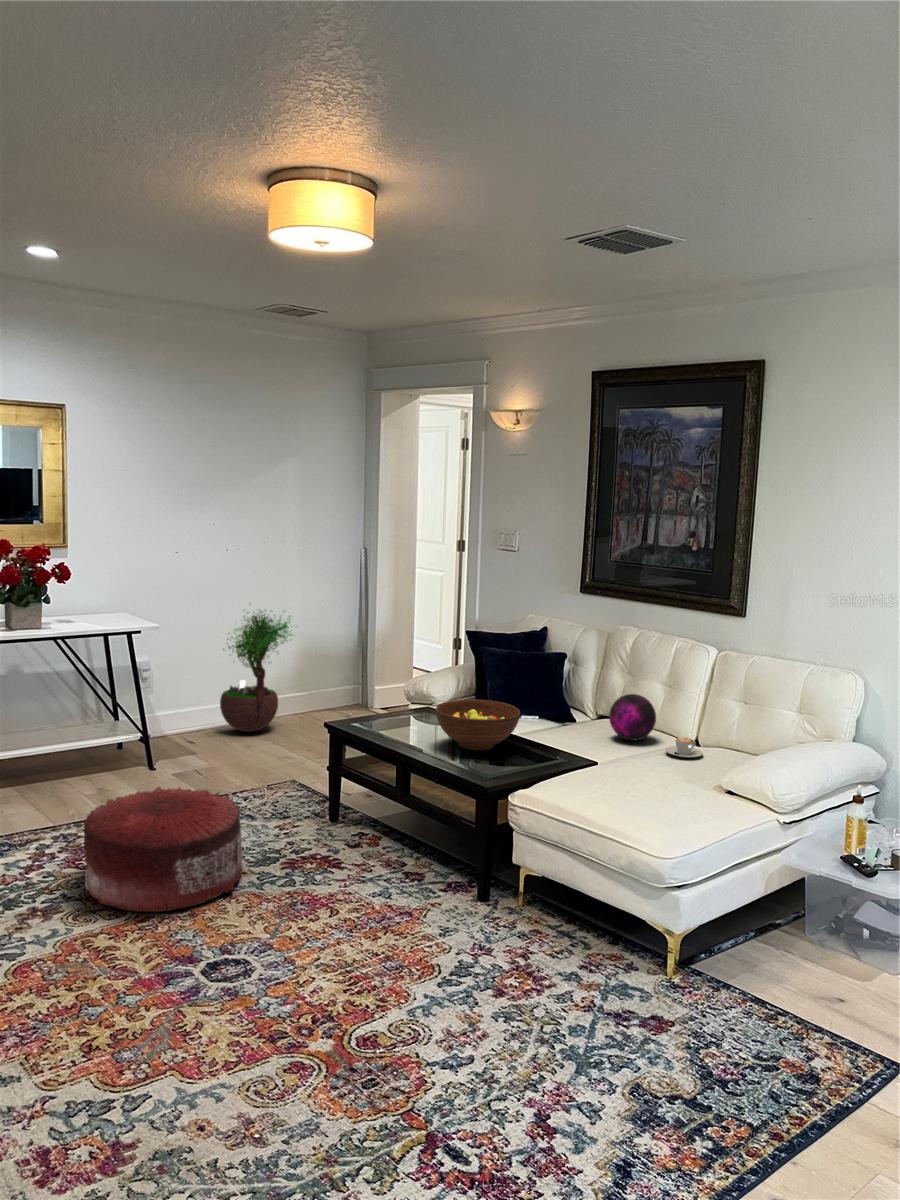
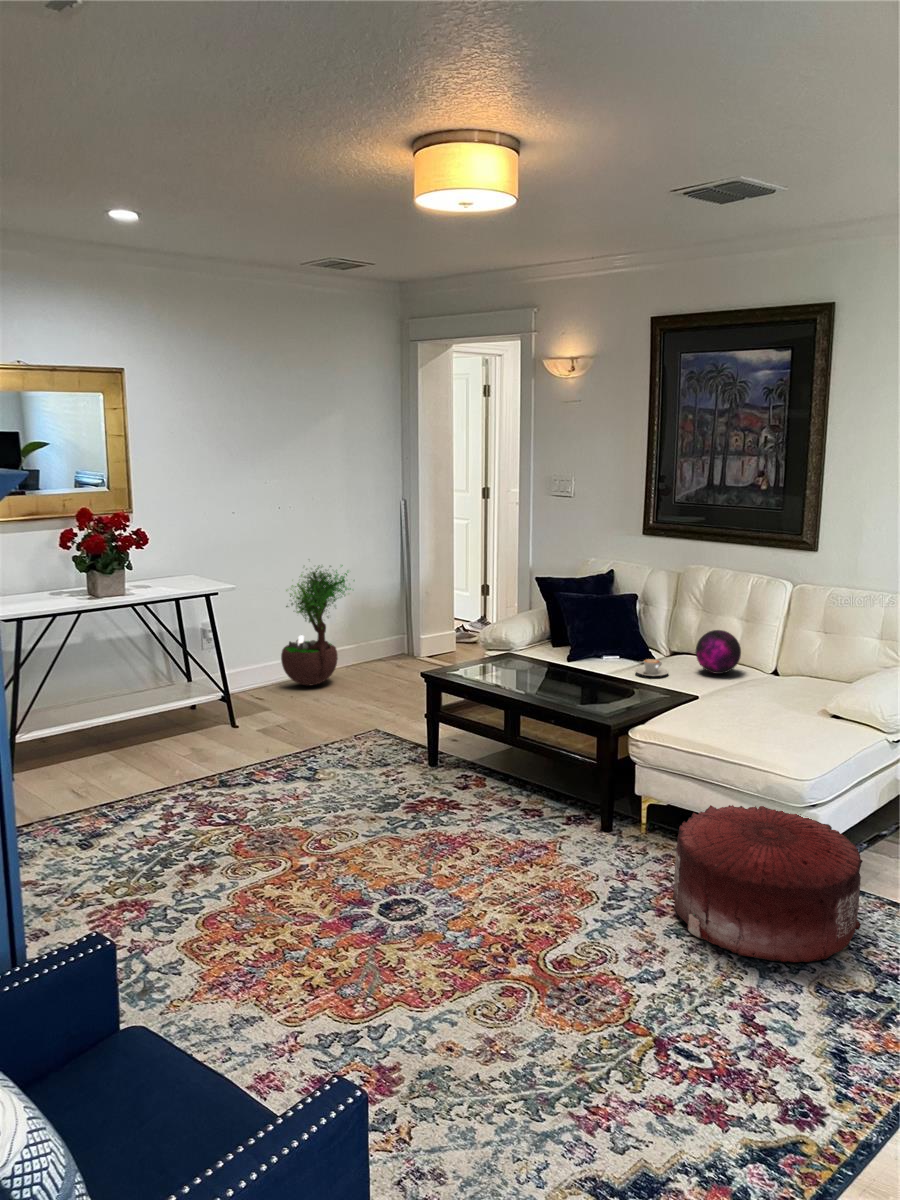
fruit bowl: present [436,699,520,751] -> none [538,643,619,691]
coffee cup: present [665,738,703,758] -> present [635,659,668,677]
pouf: present [84,787,243,912] -> present [672,805,863,962]

